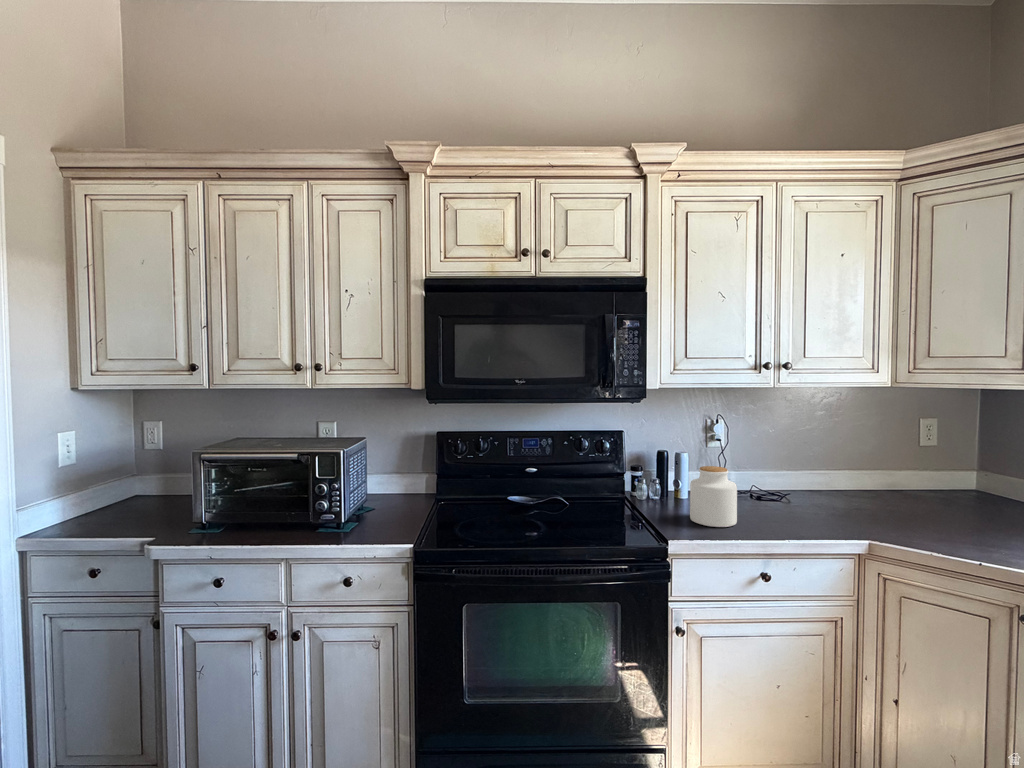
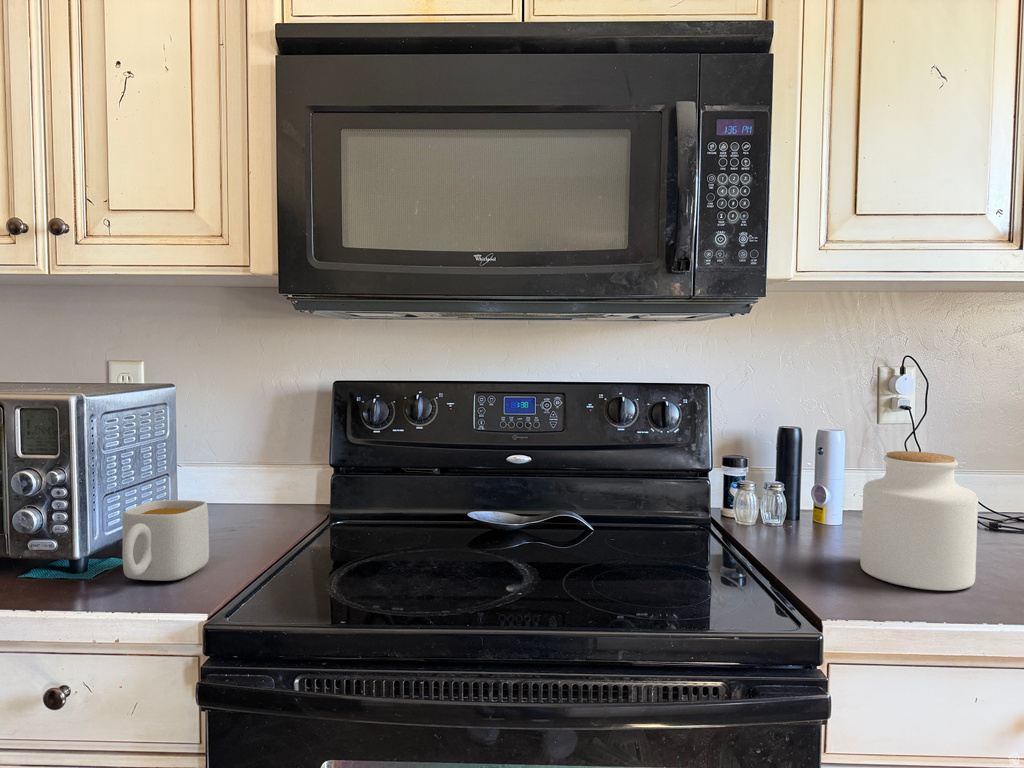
mug: none [366,495,399,531] -> present [122,500,209,581]

